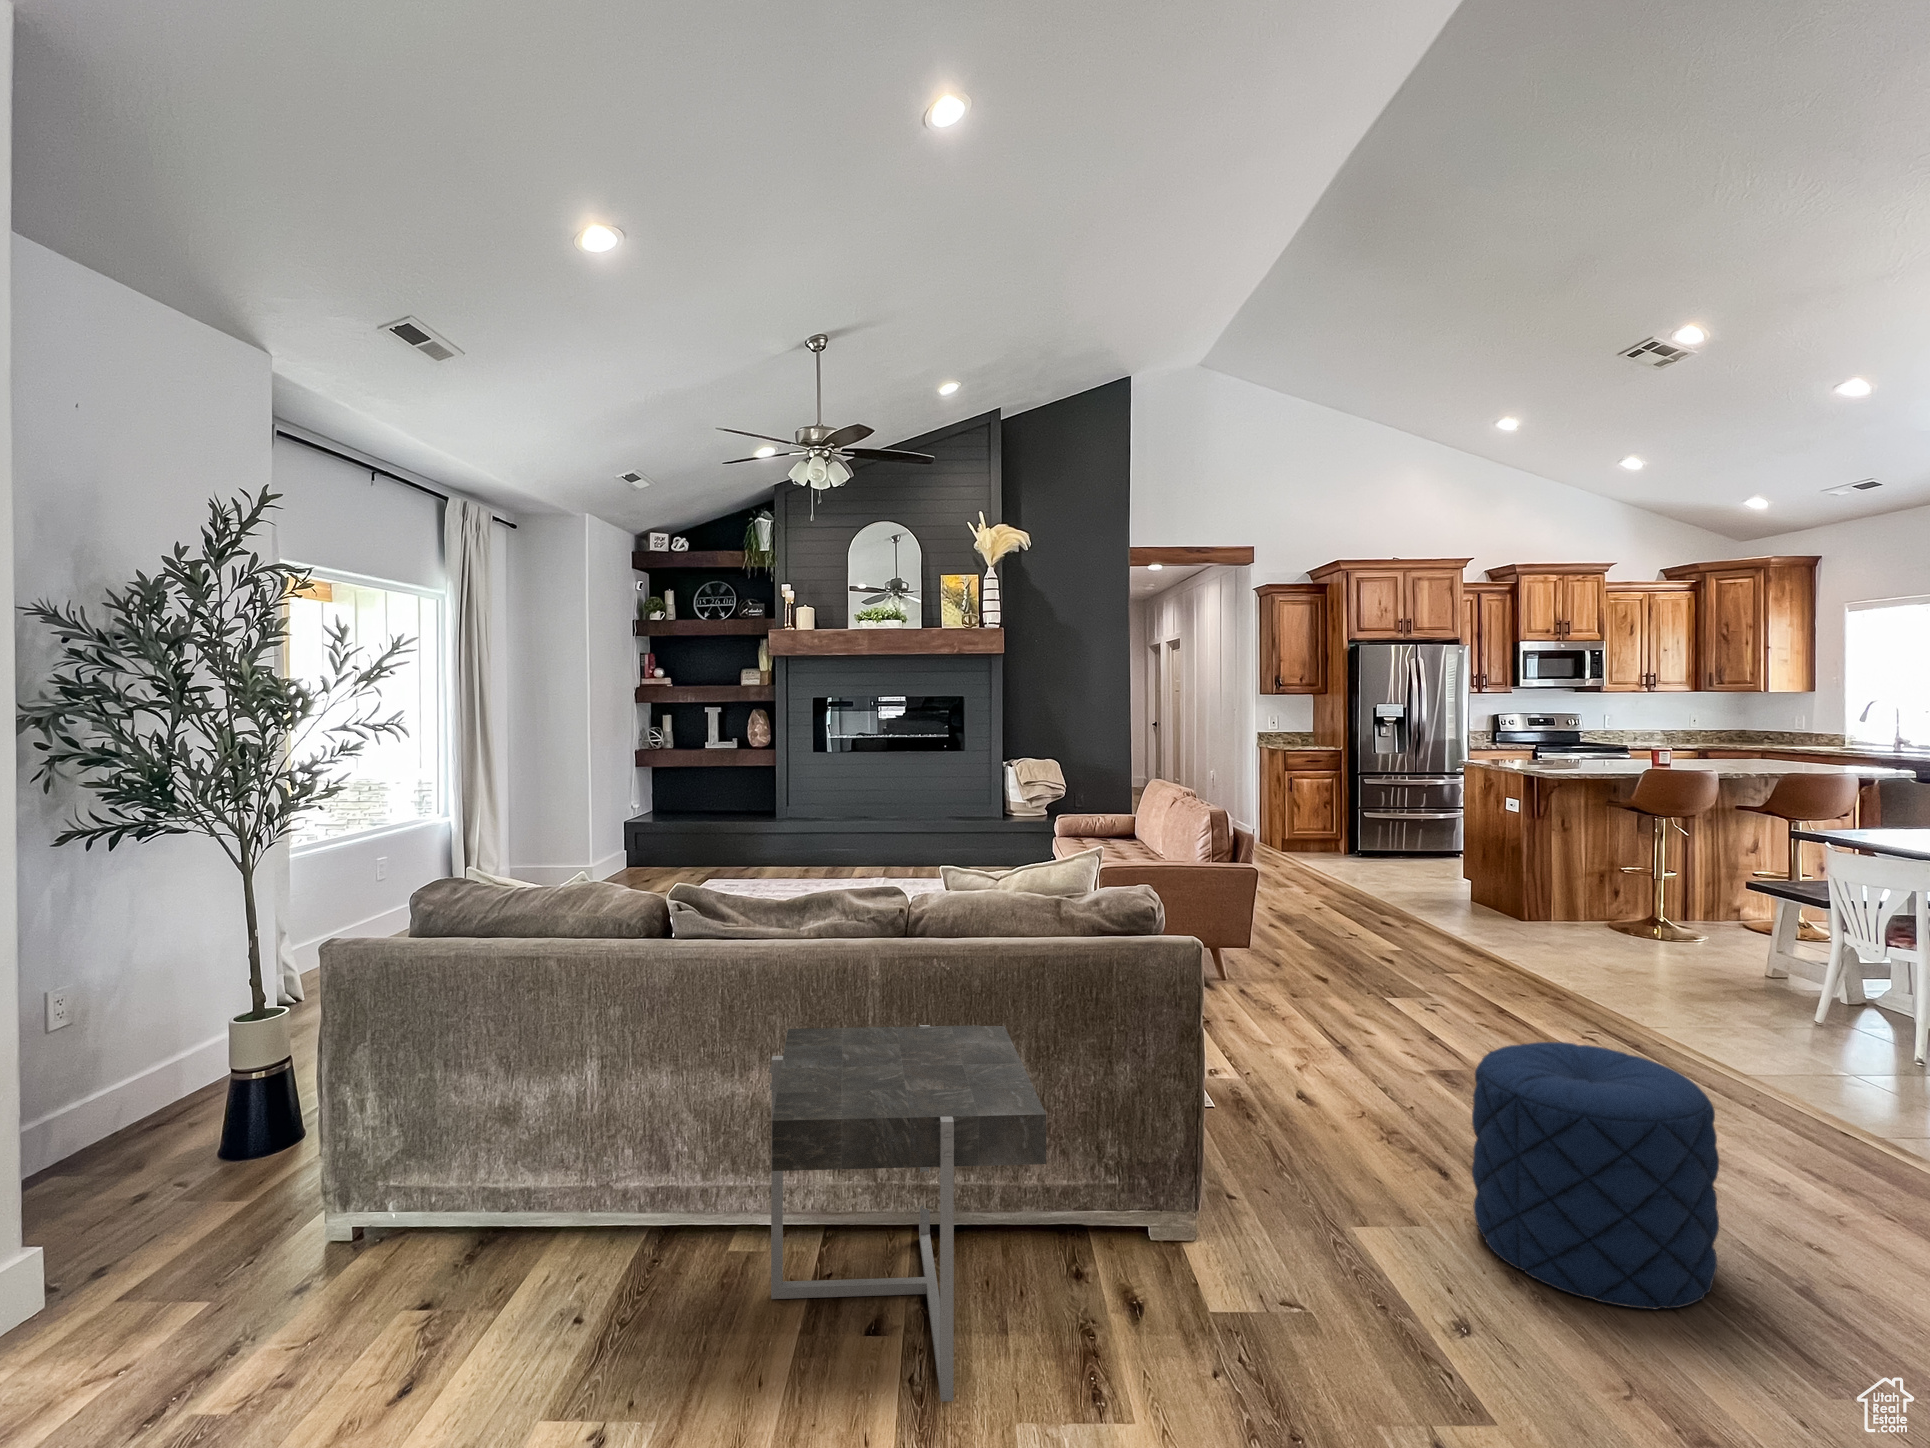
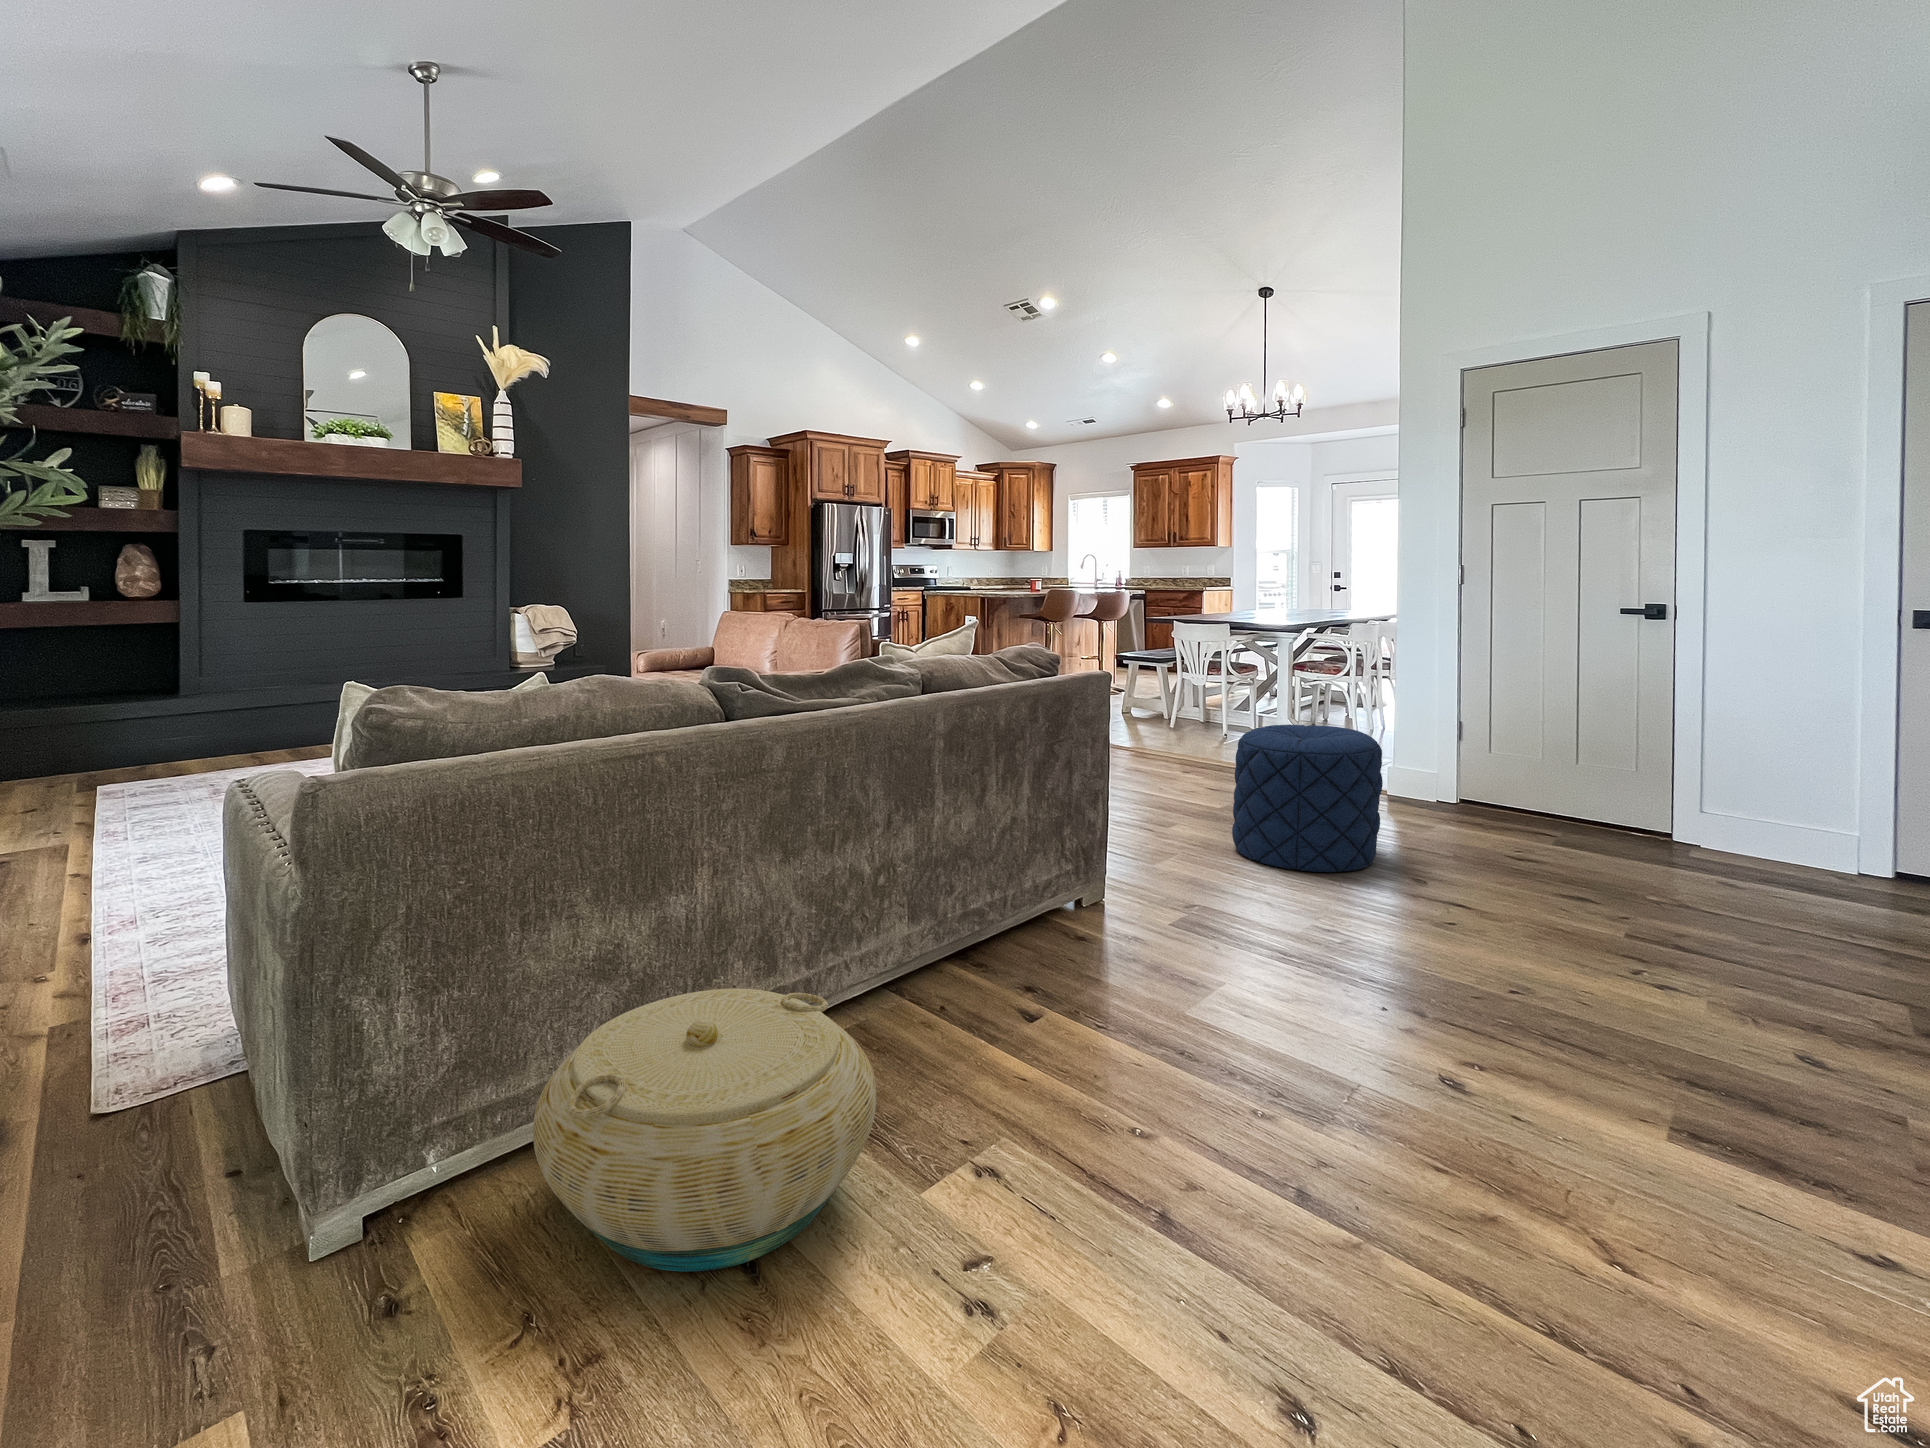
side table: present [770,1025,1046,1401] -> none [901,755,1235,1047]
basket: none [328,1159,596,1372] -> present [533,989,876,1272]

